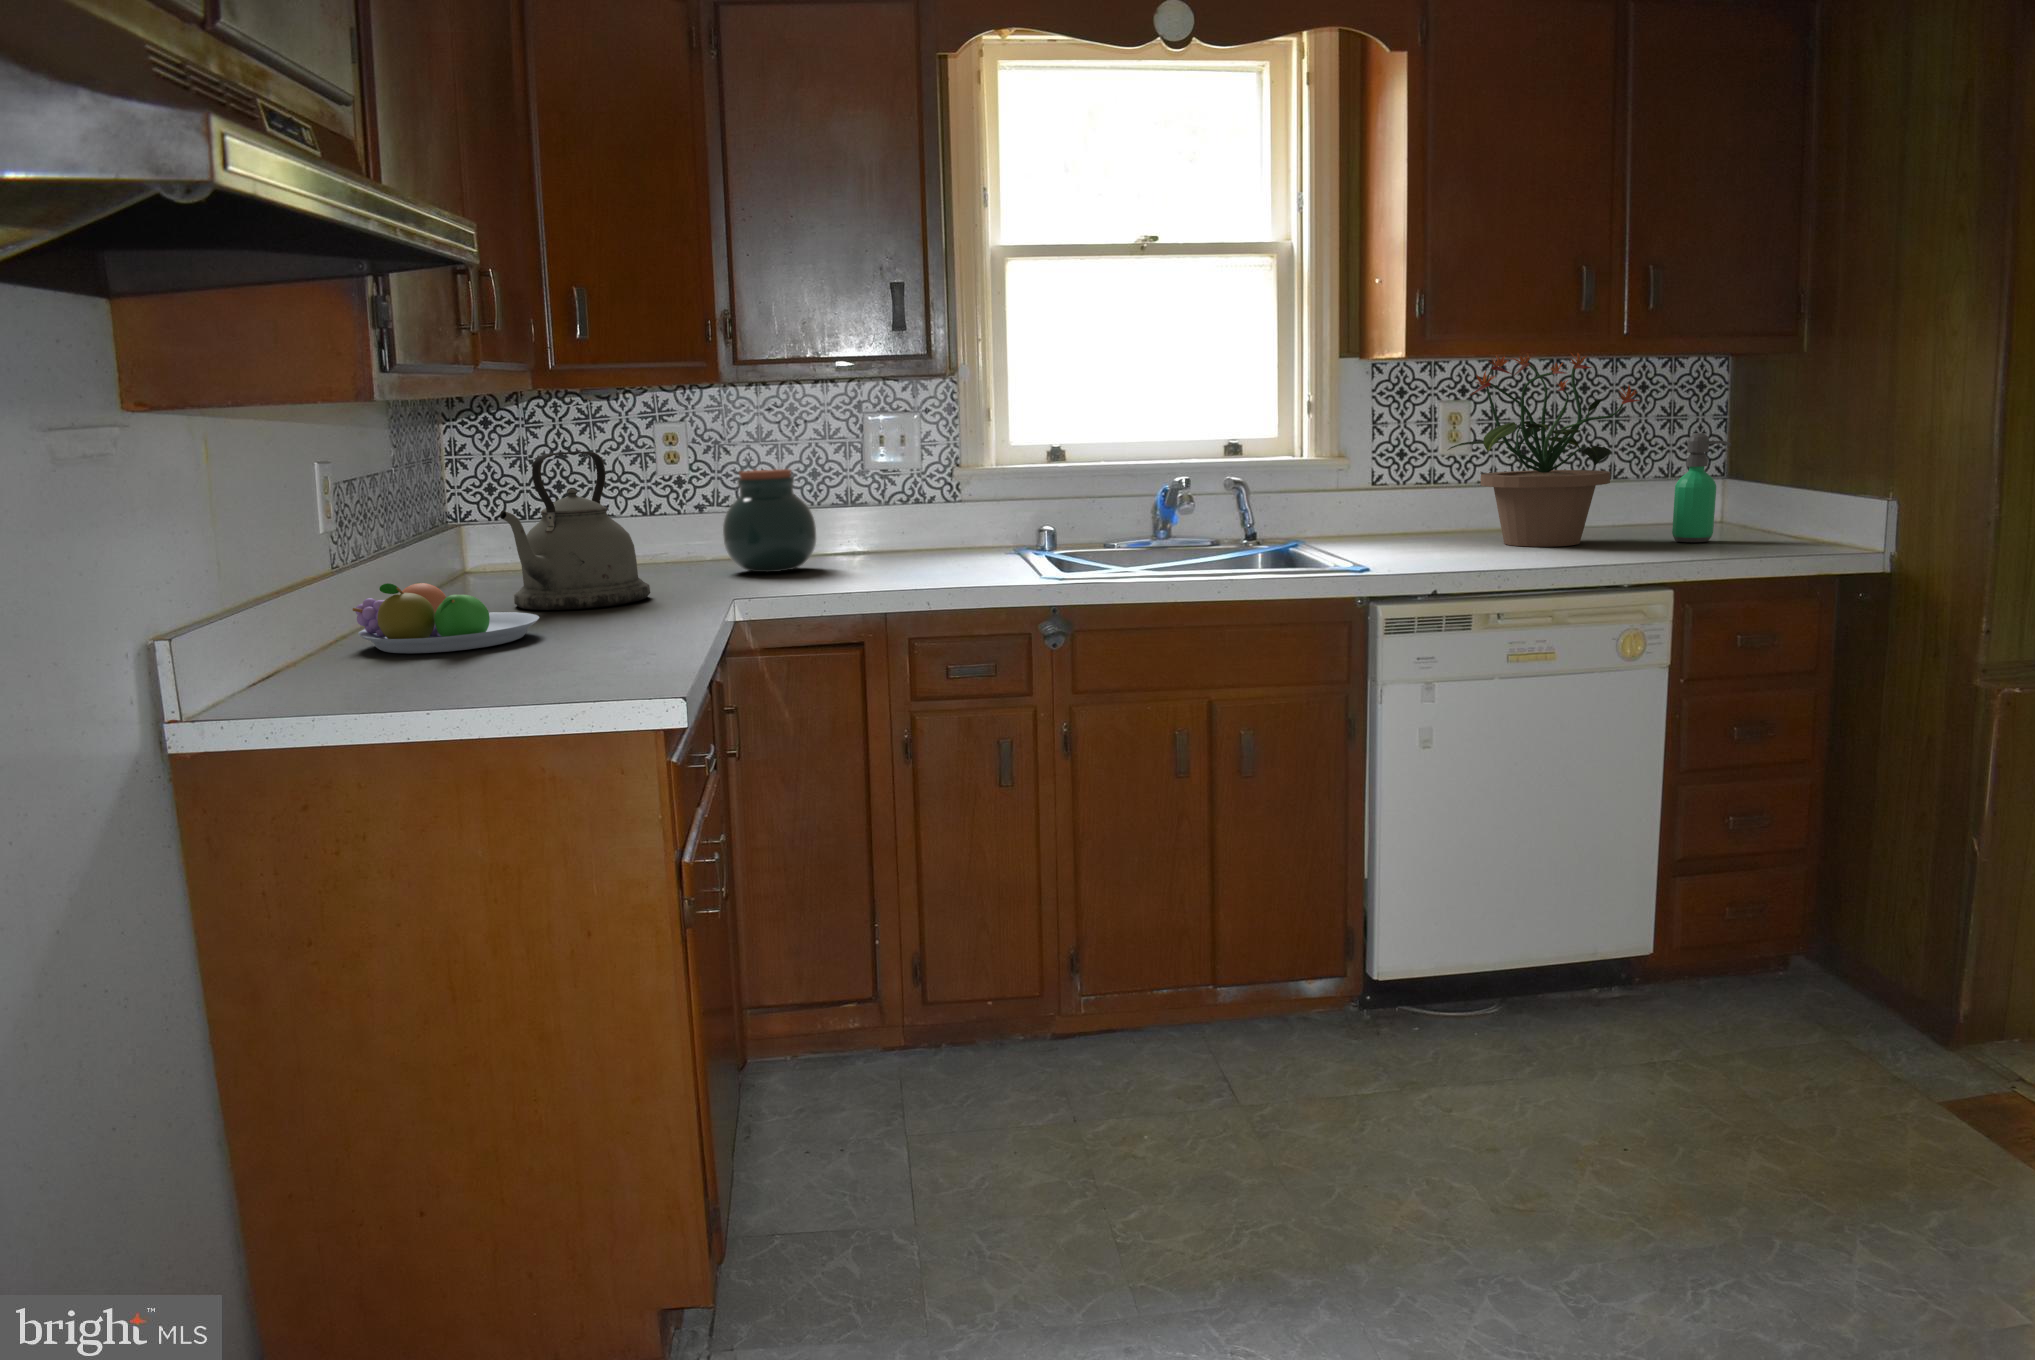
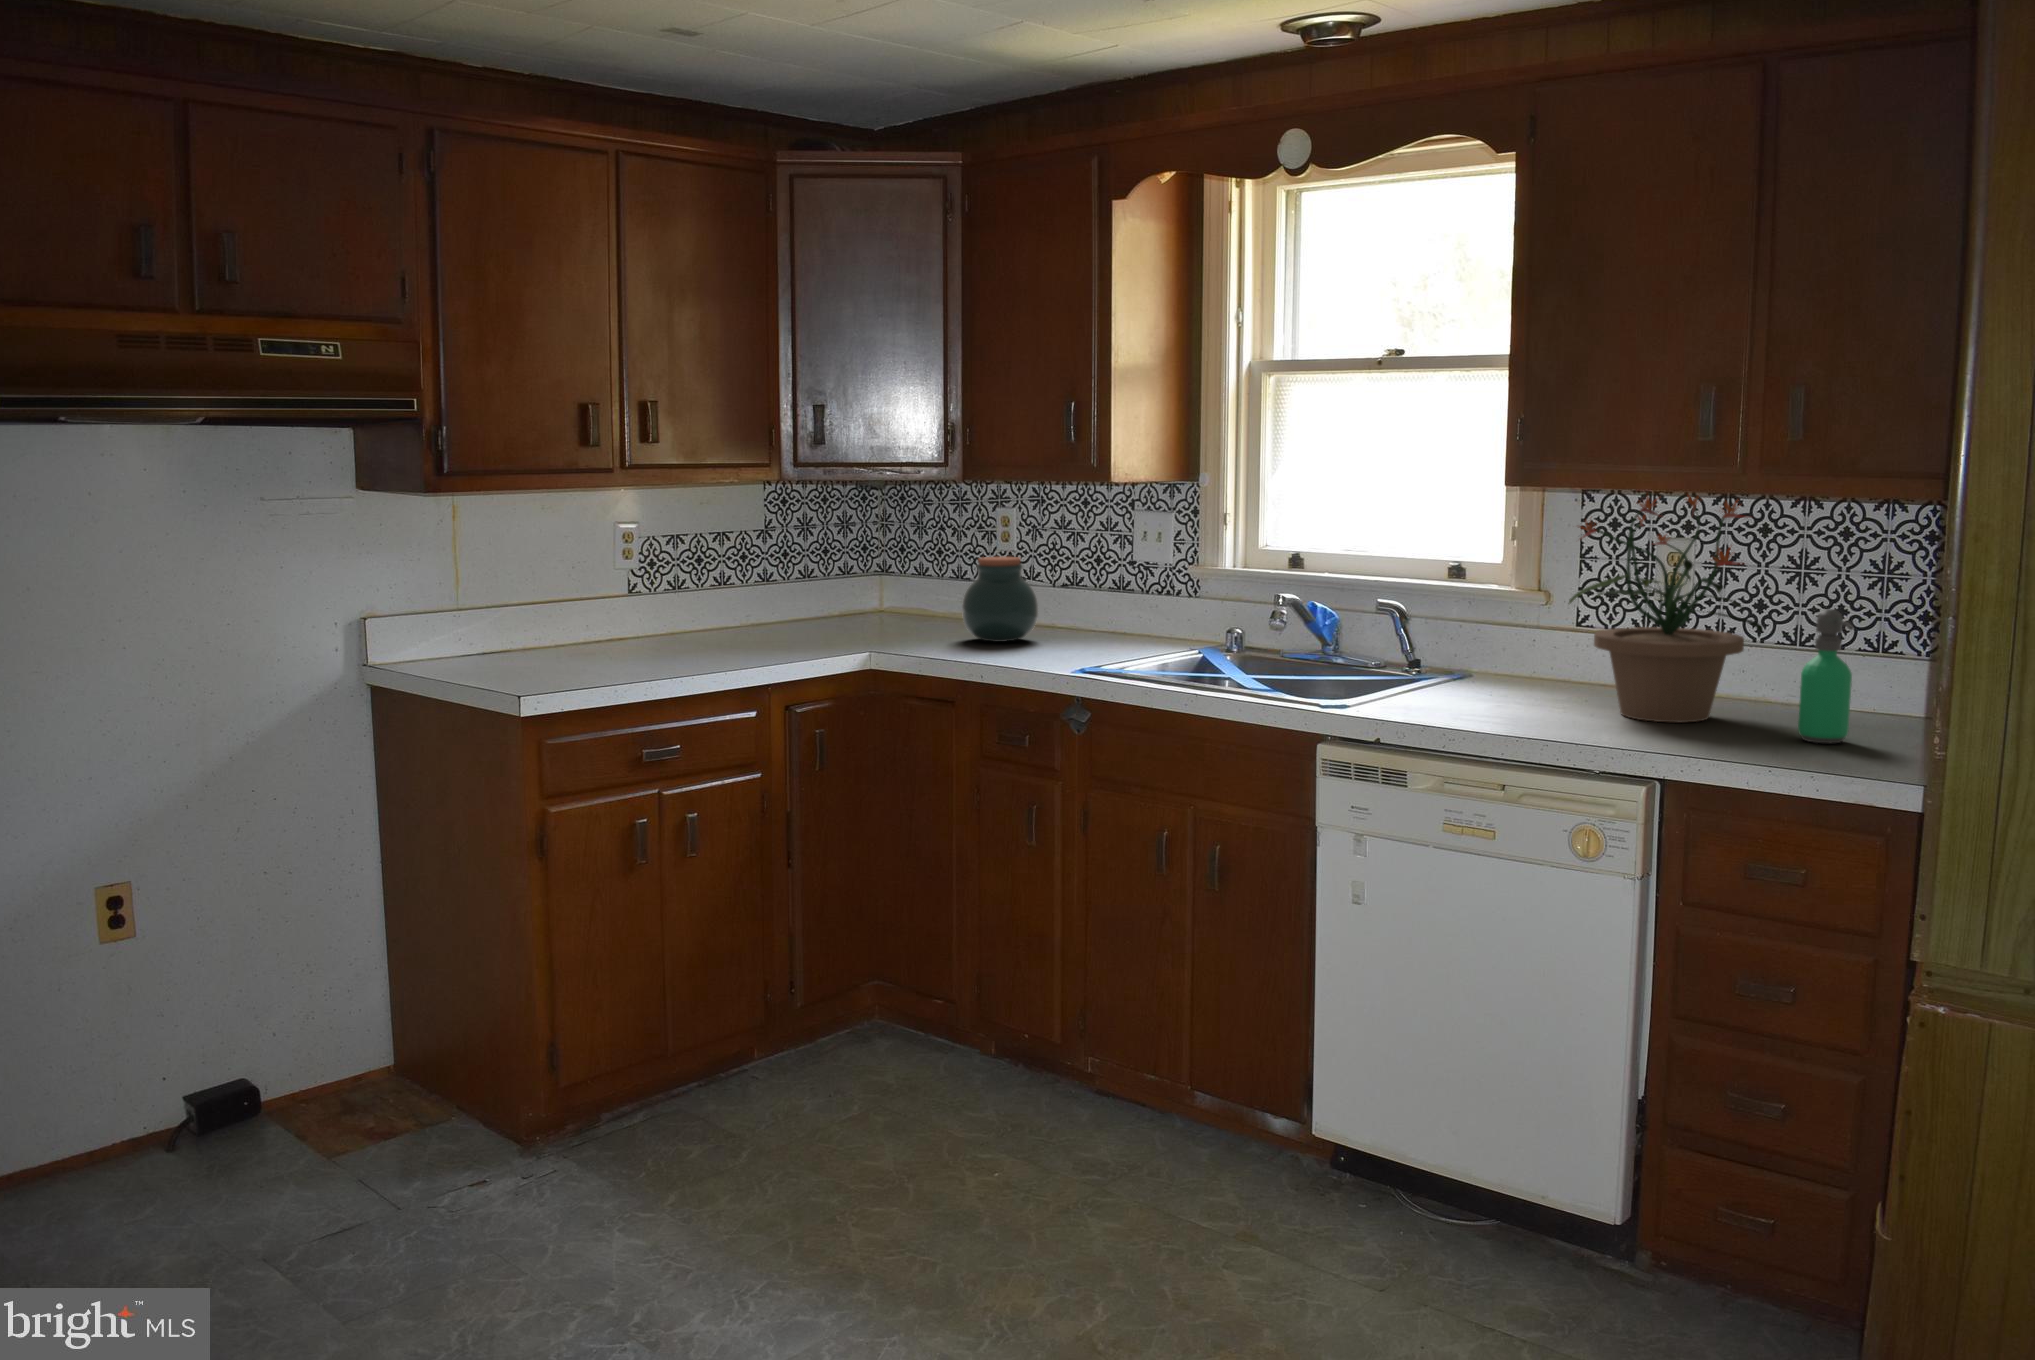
kettle: present [500,451,650,610] -> none [723,540,846,652]
fruit bowl: present [352,583,539,653] -> none [582,623,689,668]

